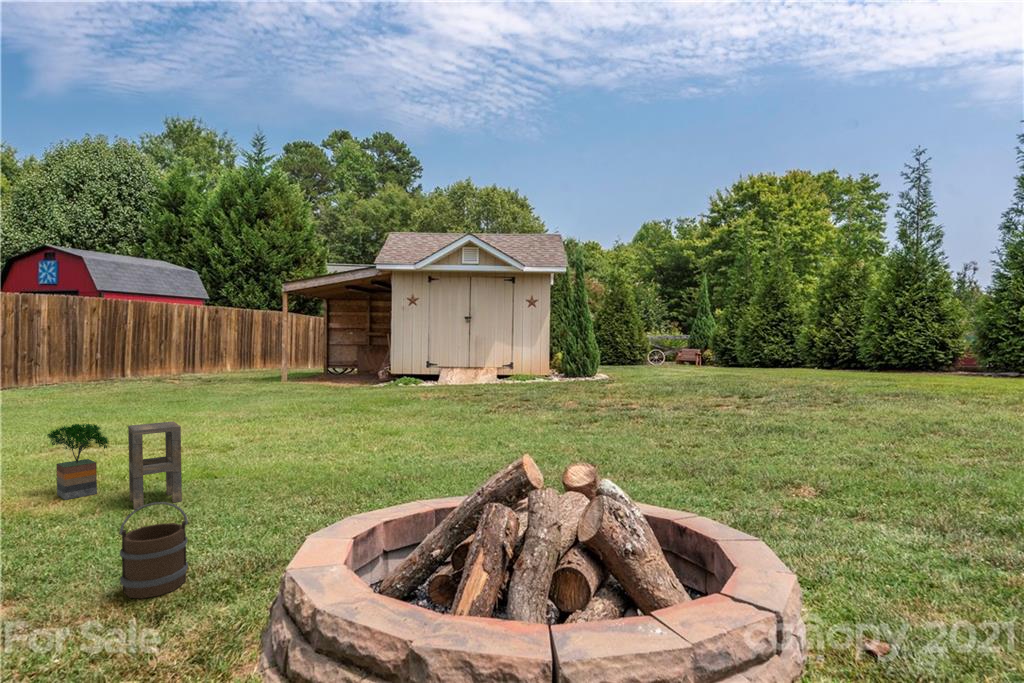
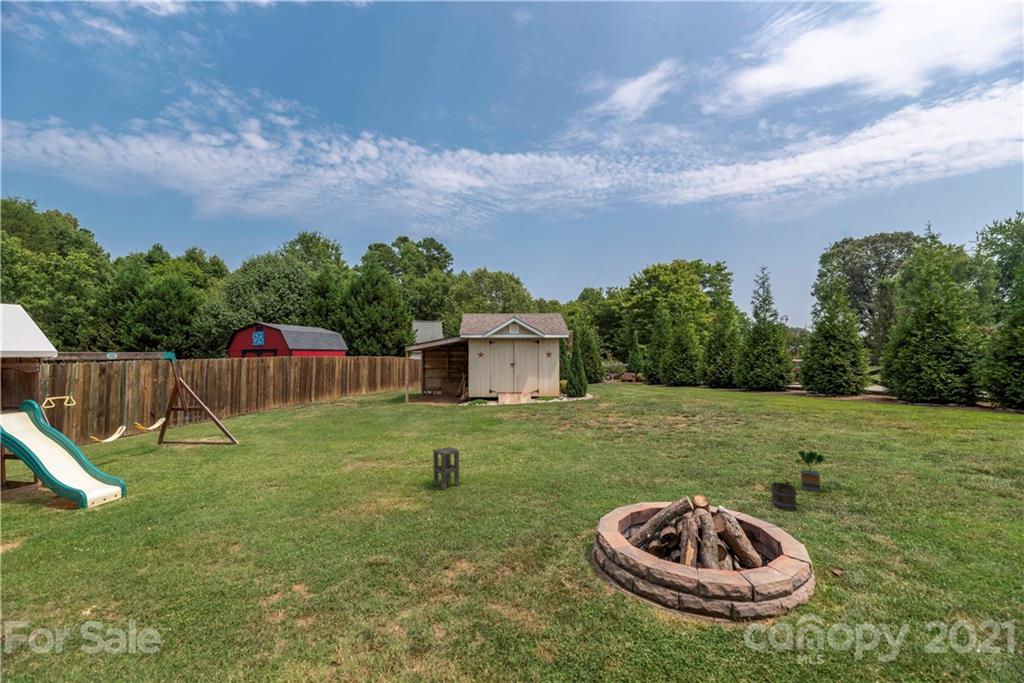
potted tree: present [47,423,109,500] -> present [794,451,826,492]
bucket: present [119,502,188,598] -> present [771,474,797,511]

